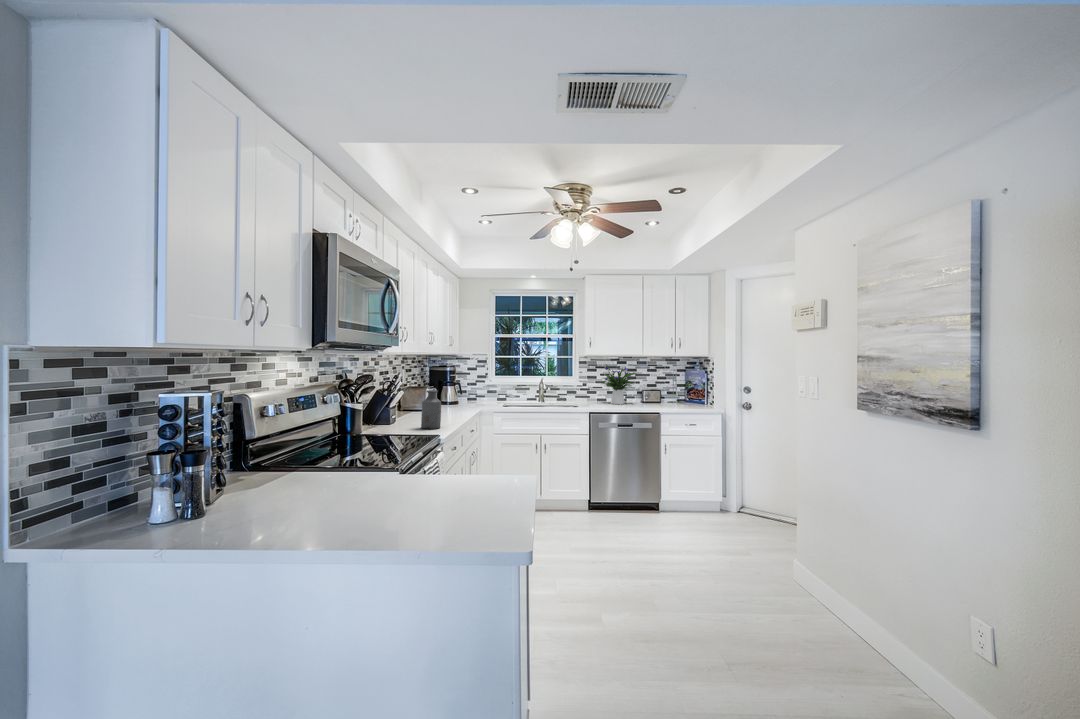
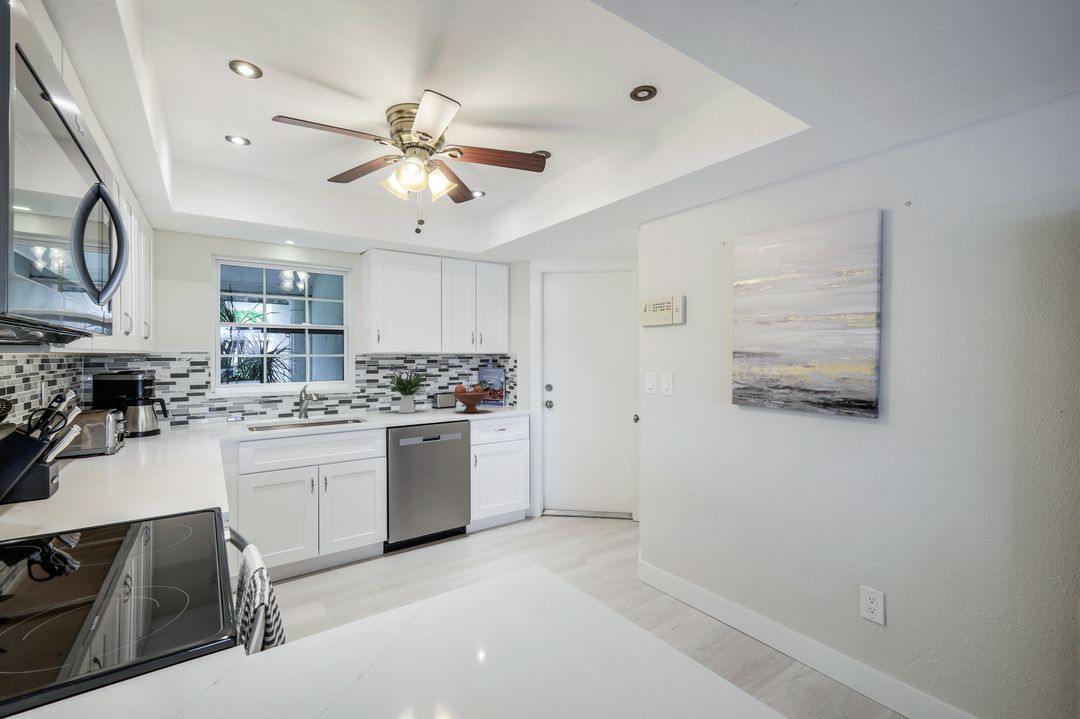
fruit bowl: none [652,383,685,407] -> present [452,385,489,413]
bottle: present [421,390,441,429] -> none [134,419,180,494]

